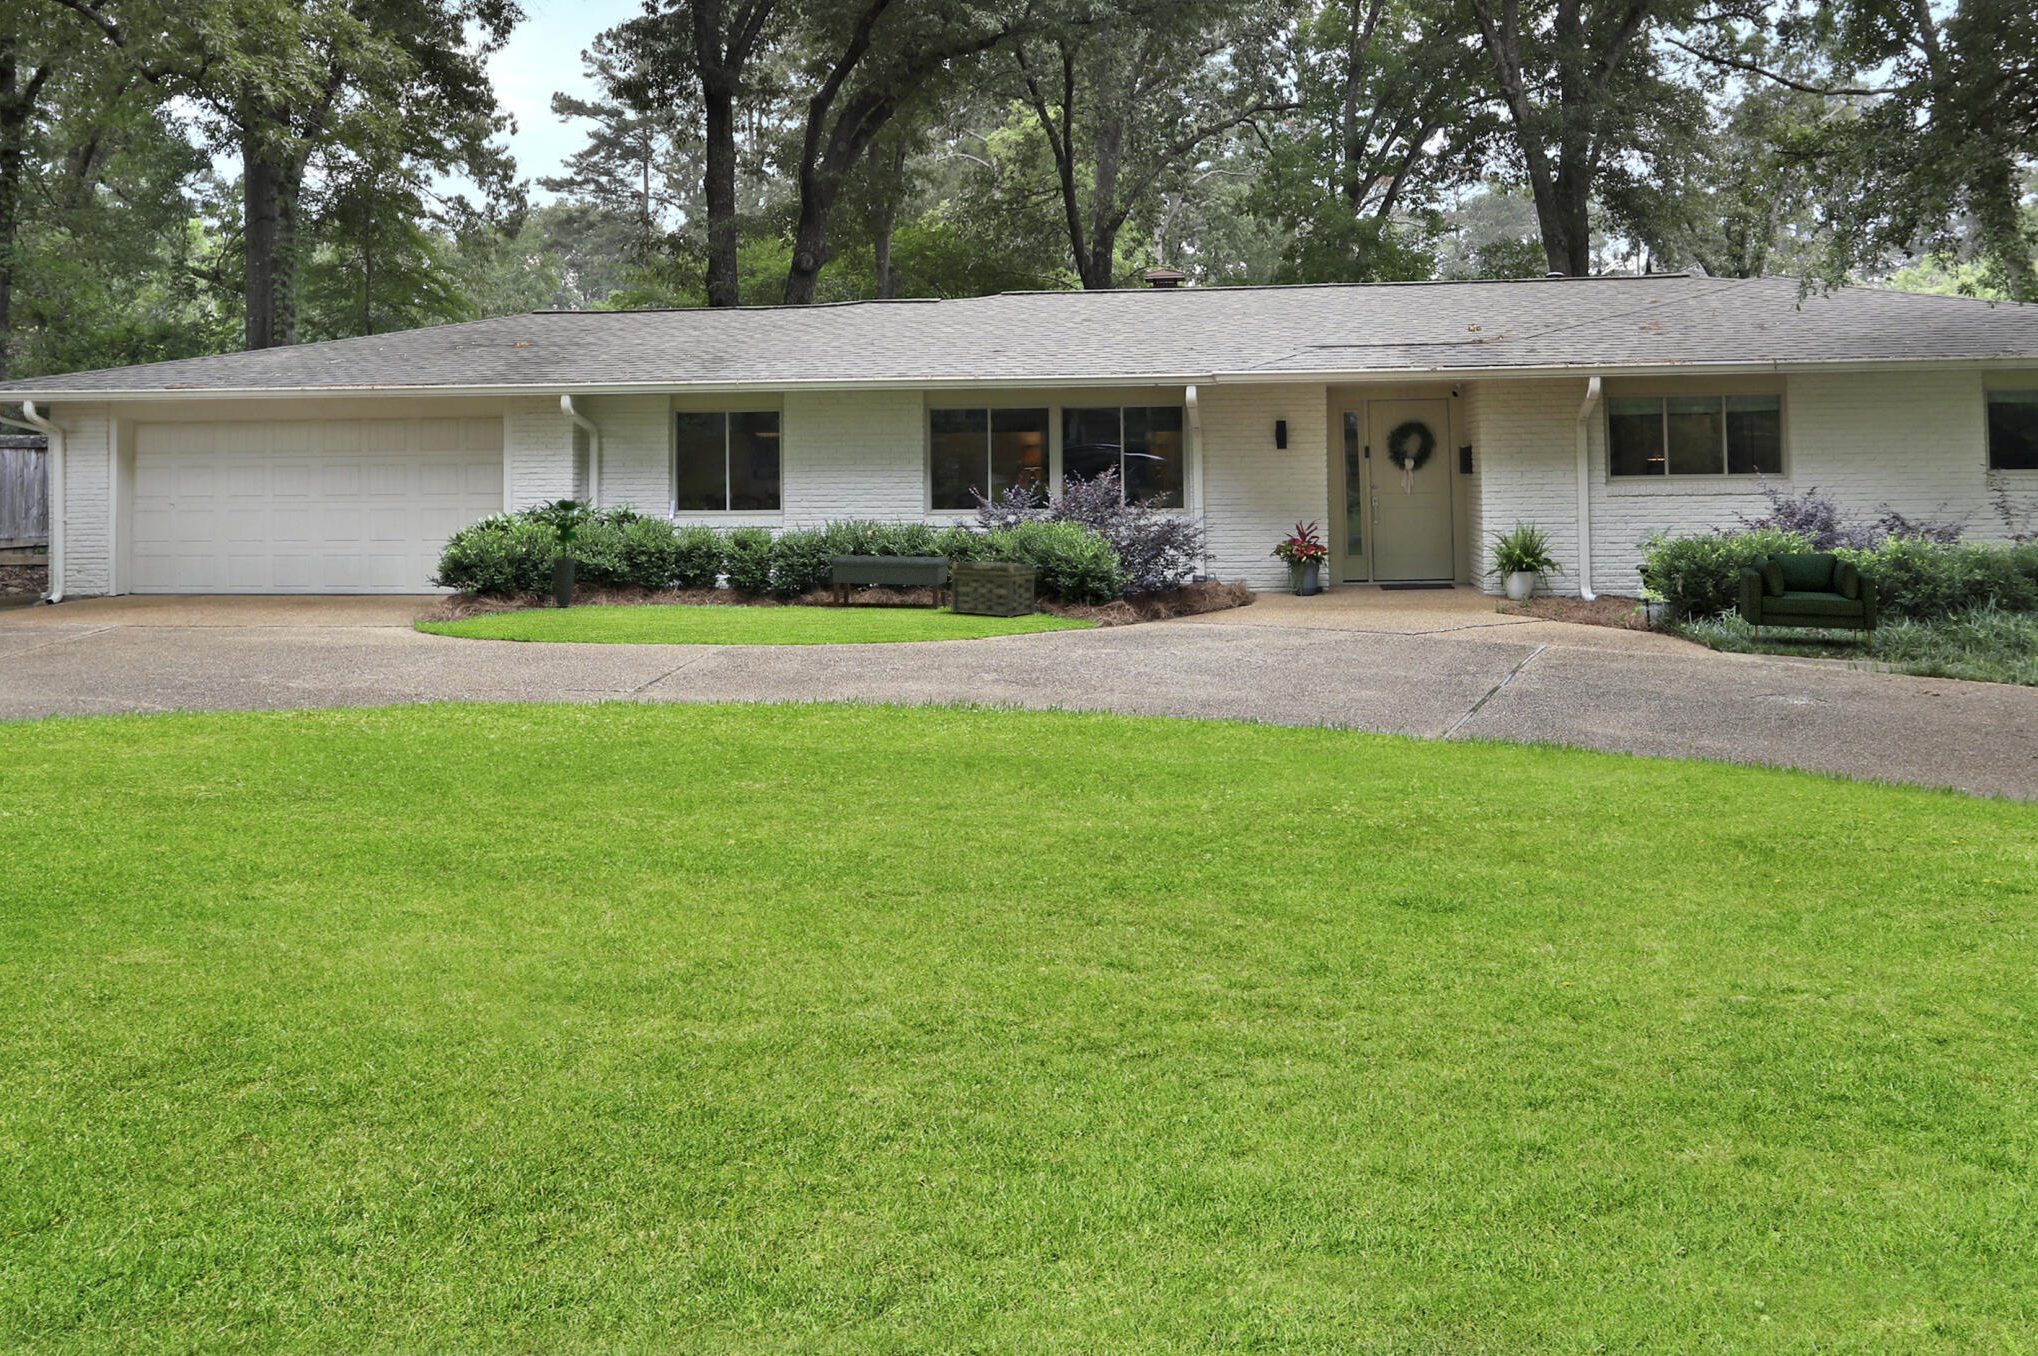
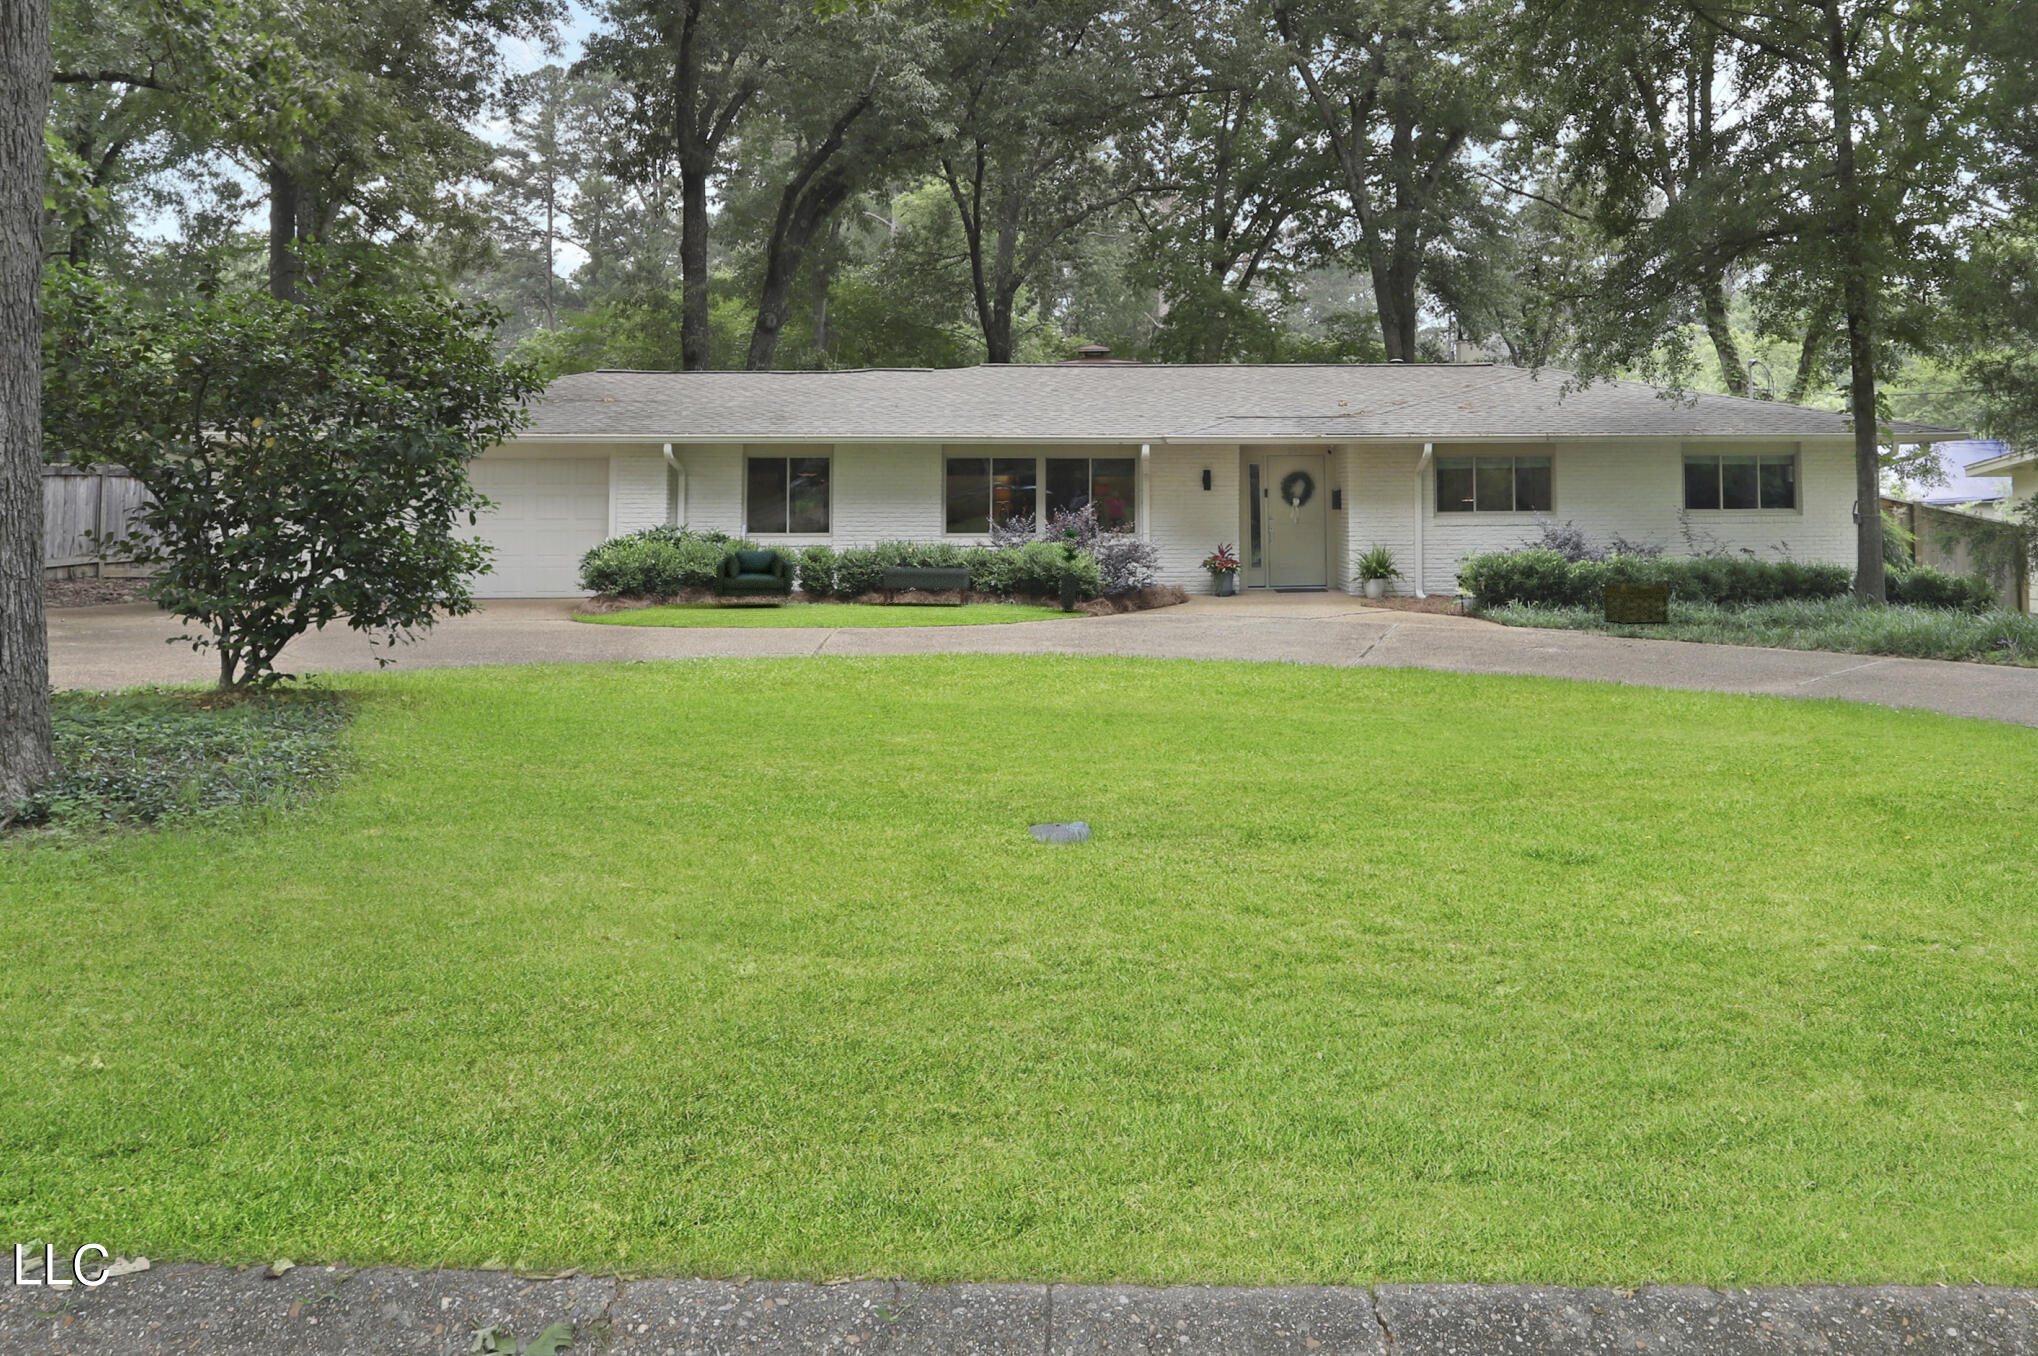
potted plant: present [548,500,587,607] -> present [1061,530,1086,612]
armchair: present [1739,553,1877,649] -> present [715,550,793,604]
basket: present [951,561,1035,617] -> present [1603,583,1669,624]

